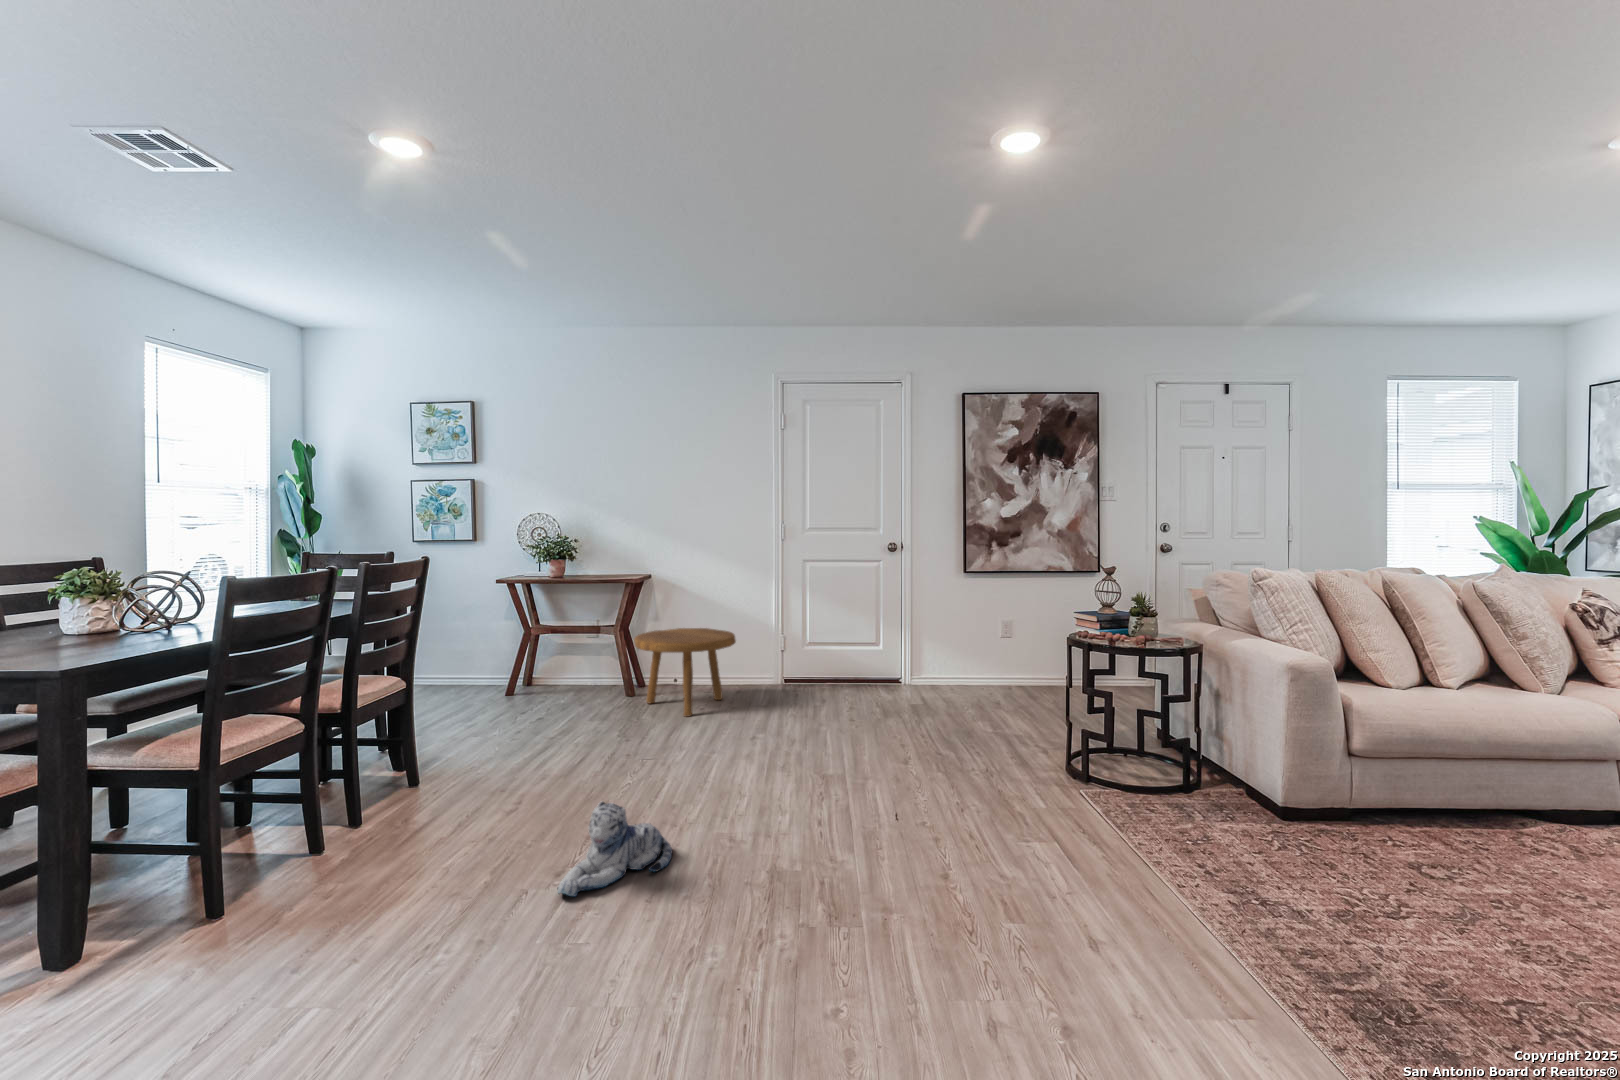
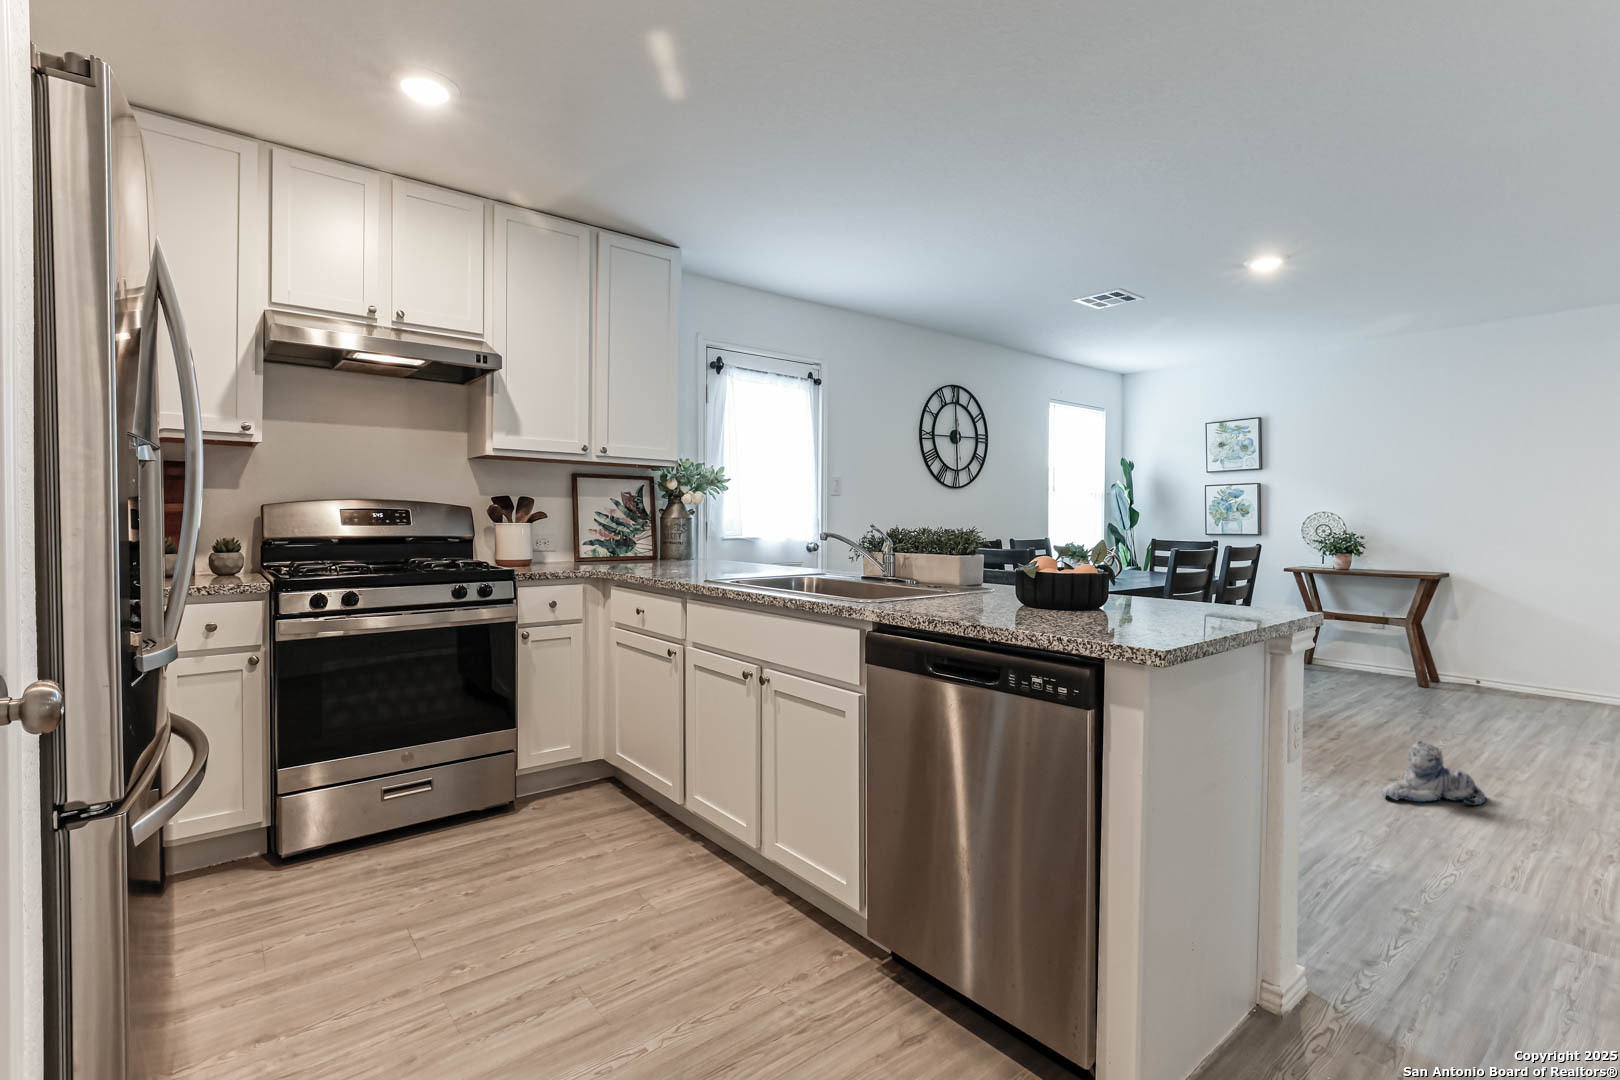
footstool: present [634,628,736,717] -> none [1432,627,1565,714]

